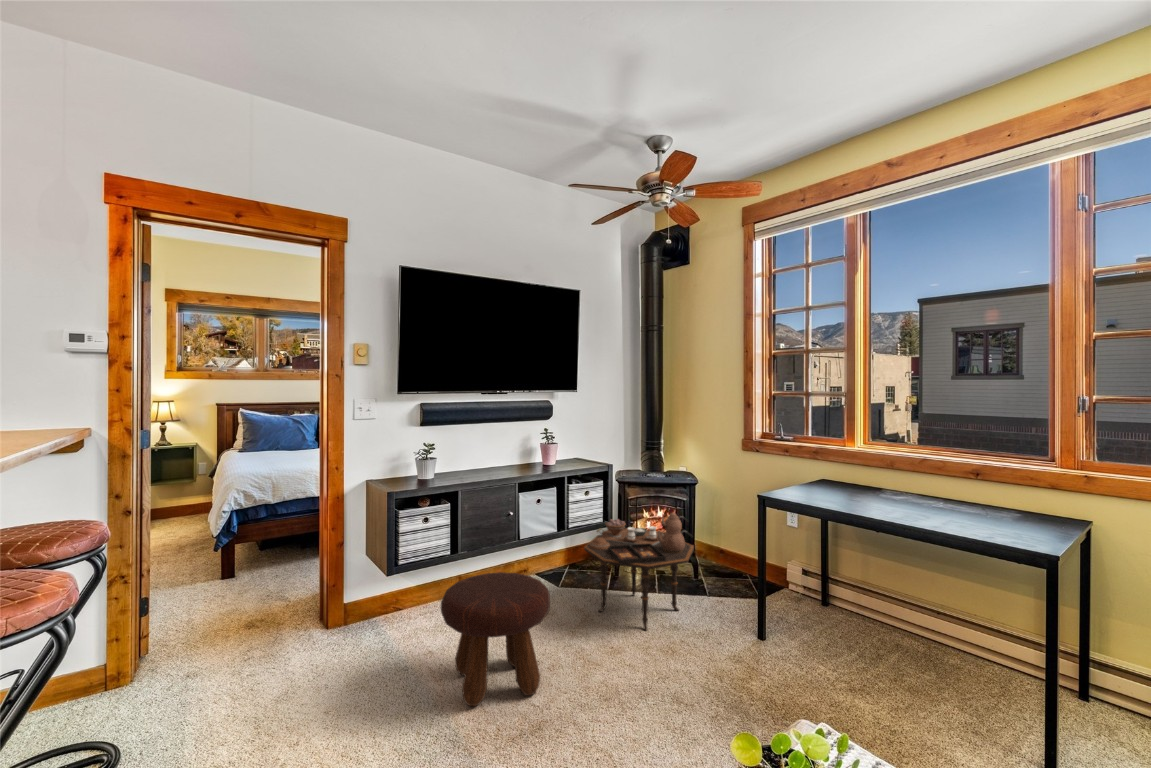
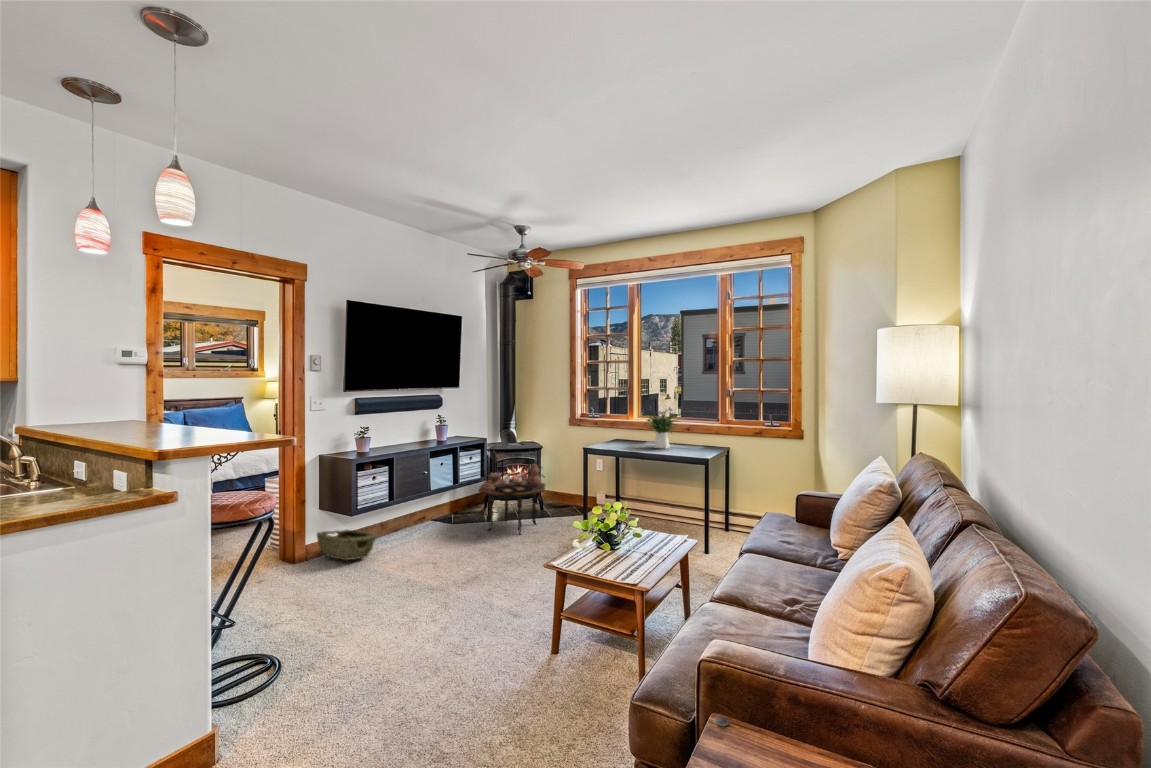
flower arrangement: none [871,421,965,510] -> present [645,406,680,448]
footstool: present [441,572,550,706] -> none [408,503,476,575]
woven basket: none [351,587,422,642] -> present [317,530,376,560]

